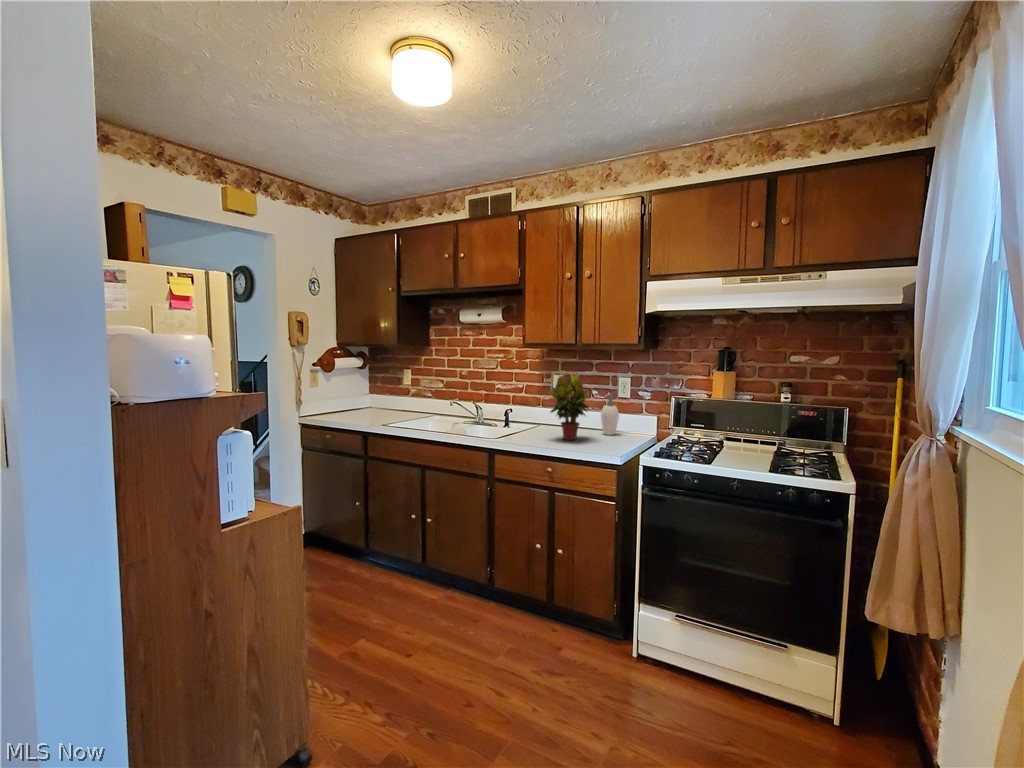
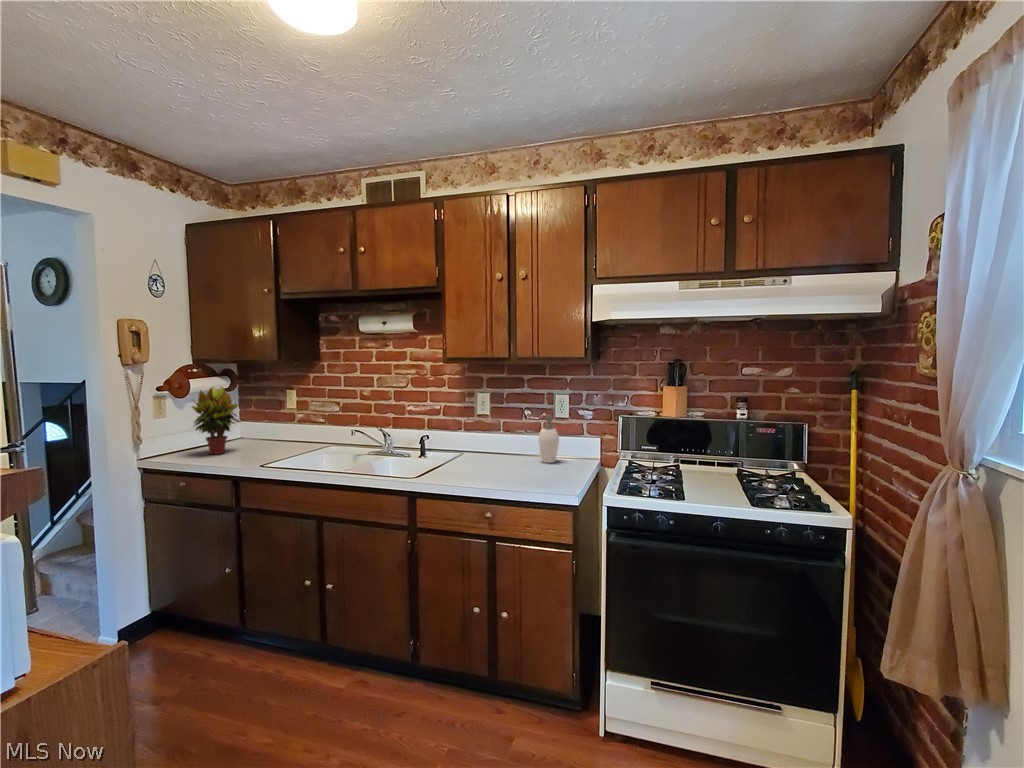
potted plant: present [548,373,589,440] -> present [192,387,240,454]

